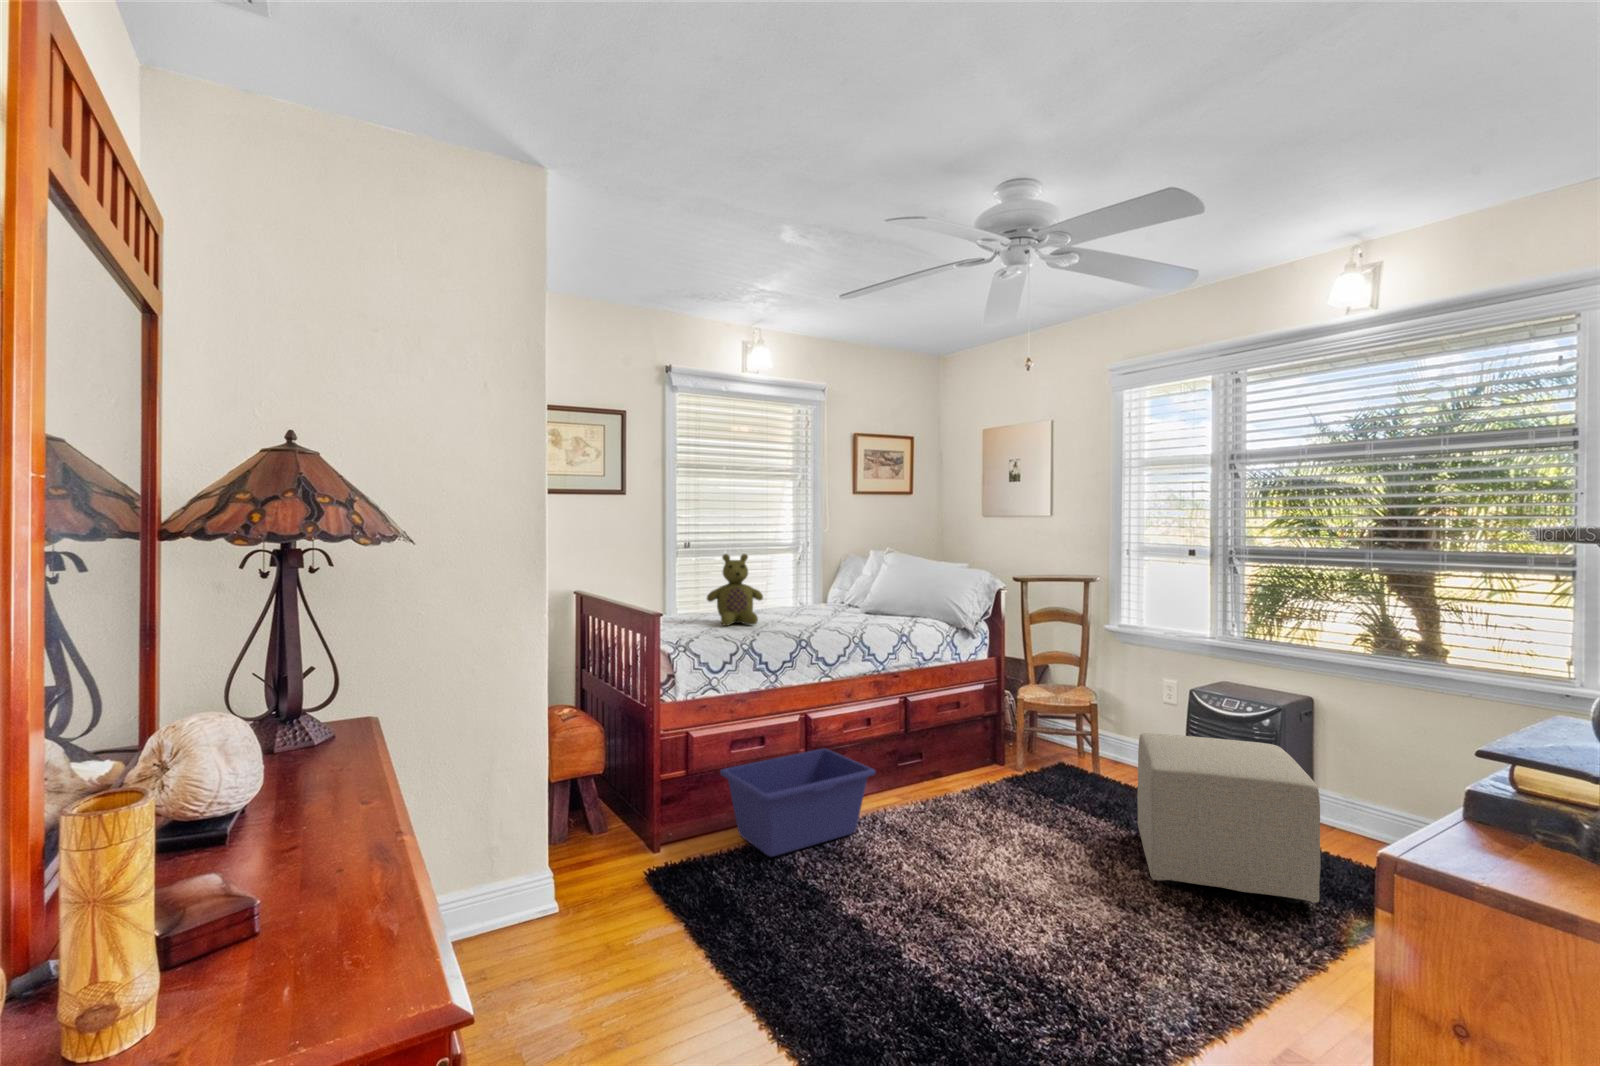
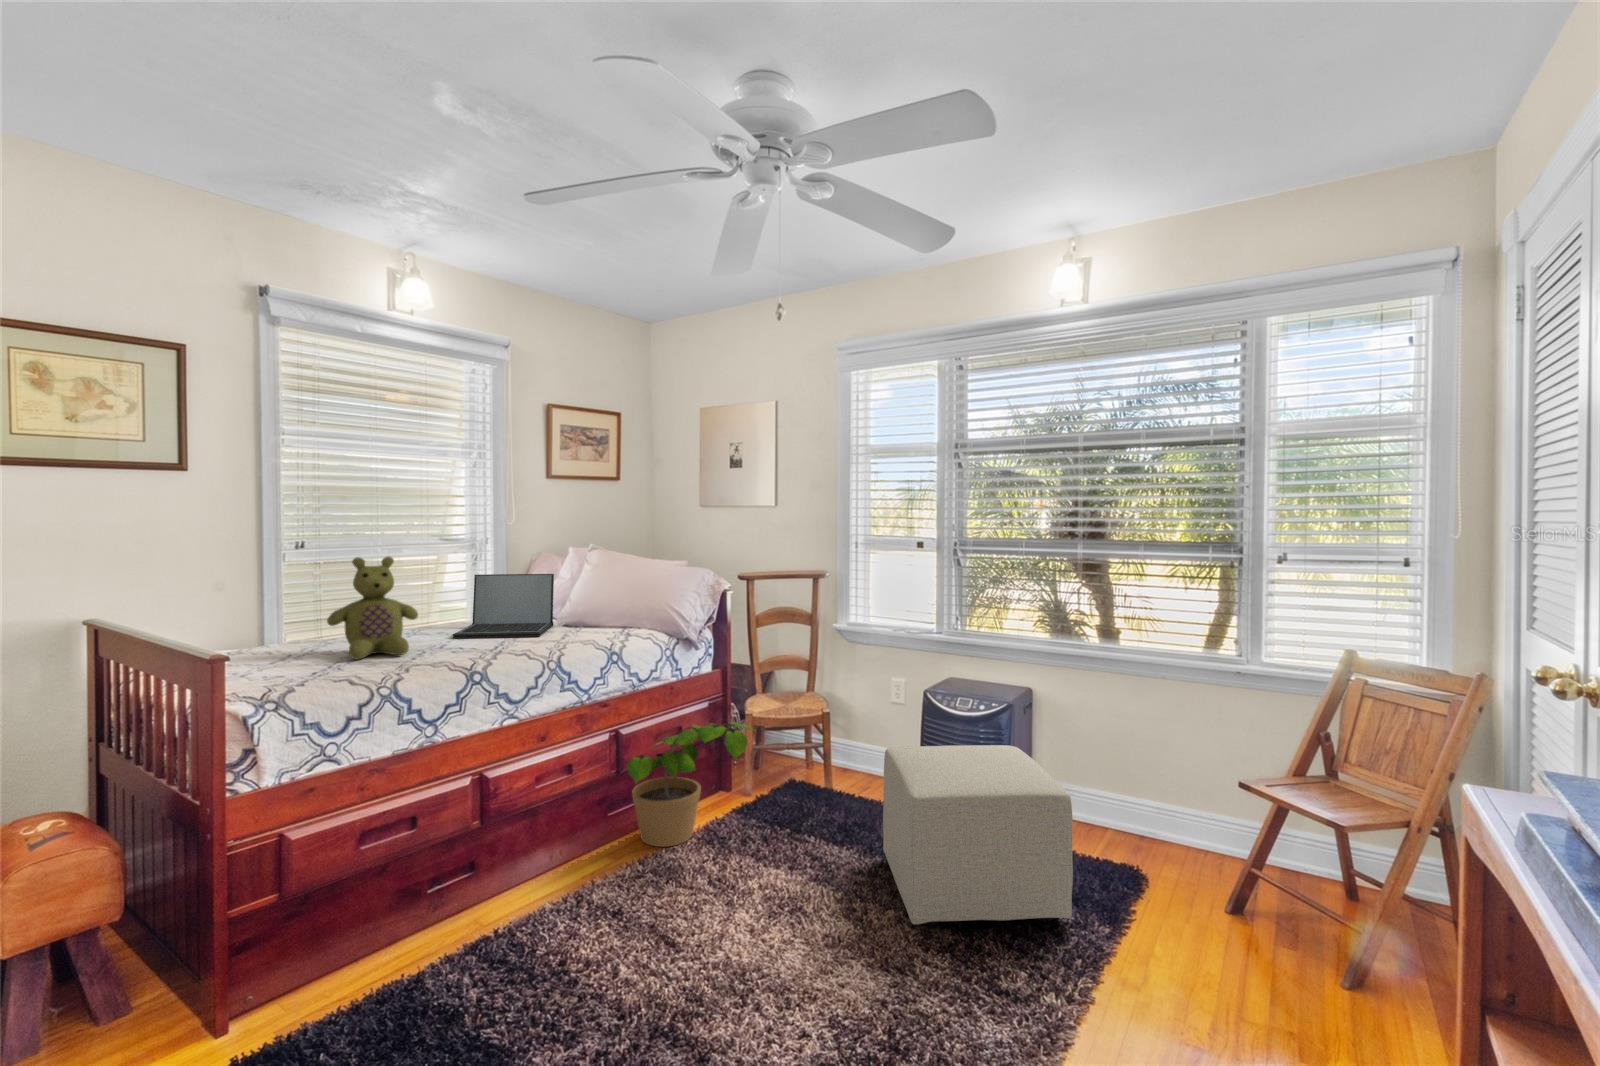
laptop: none [785,570,858,619] -> present [453,574,554,638]
potted plant: none [912,698,1022,796] -> present [627,722,755,847]
storage bin: present [720,749,875,857] -> none [340,815,580,1000]

